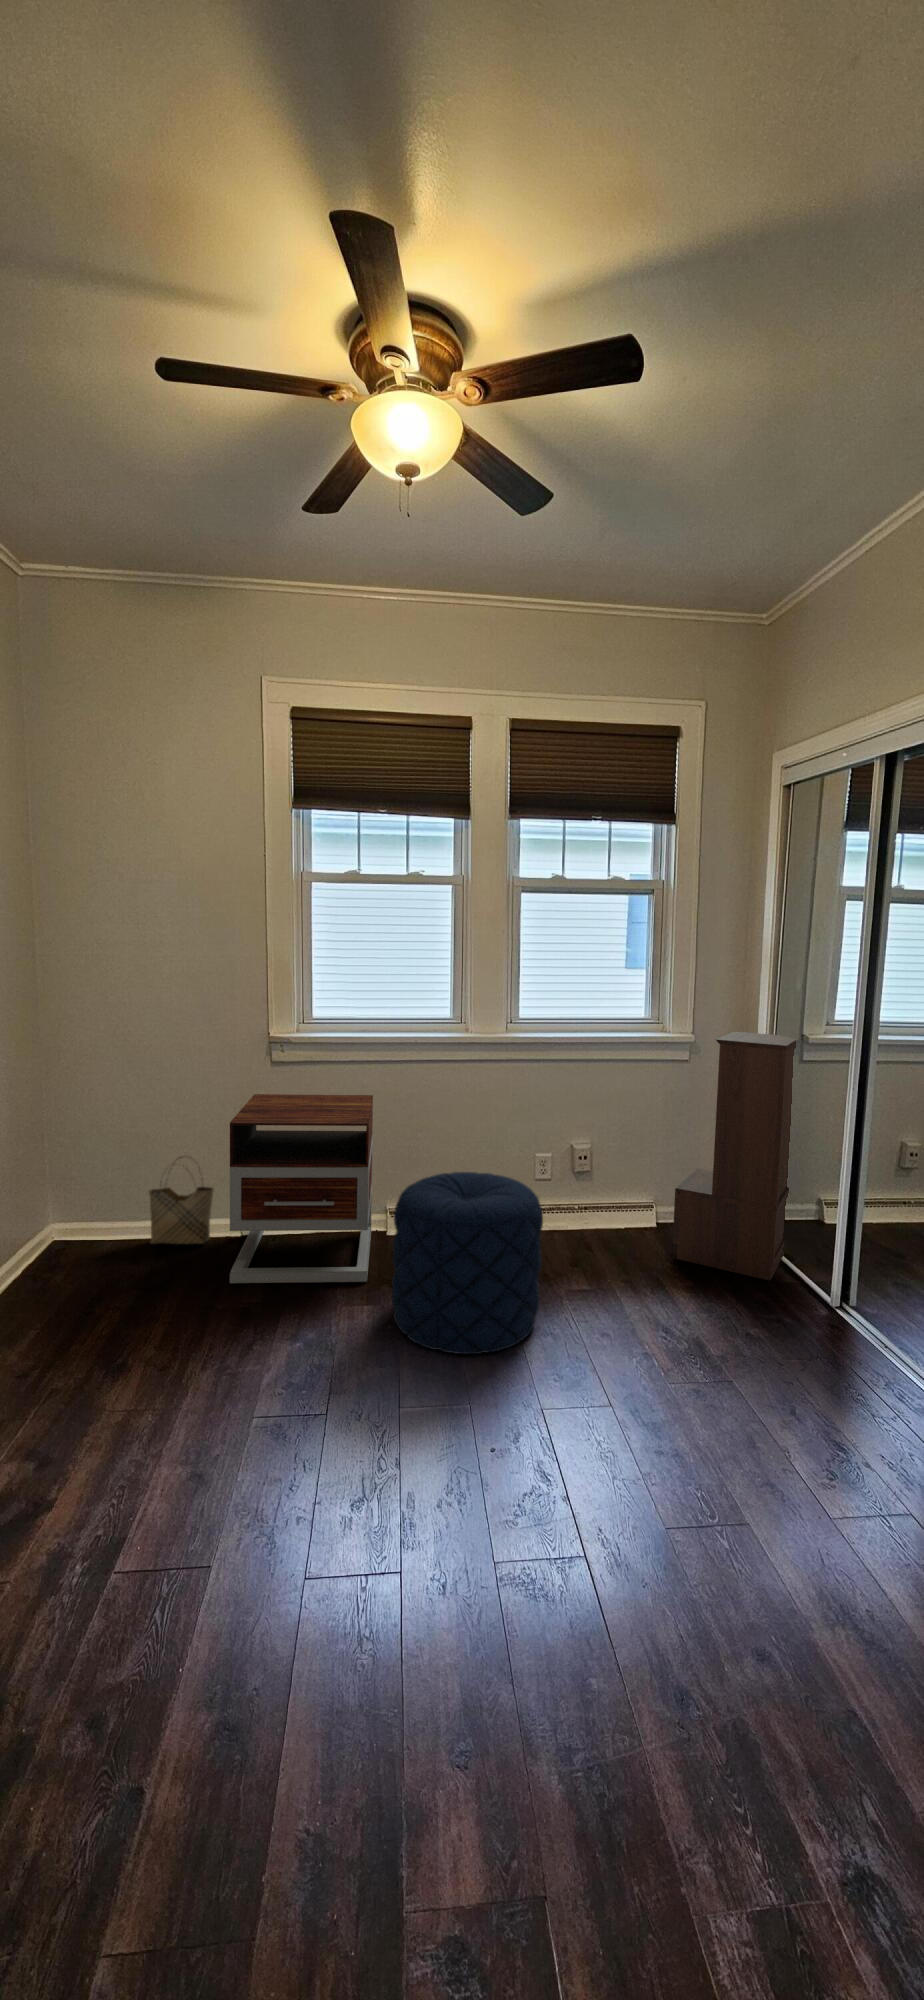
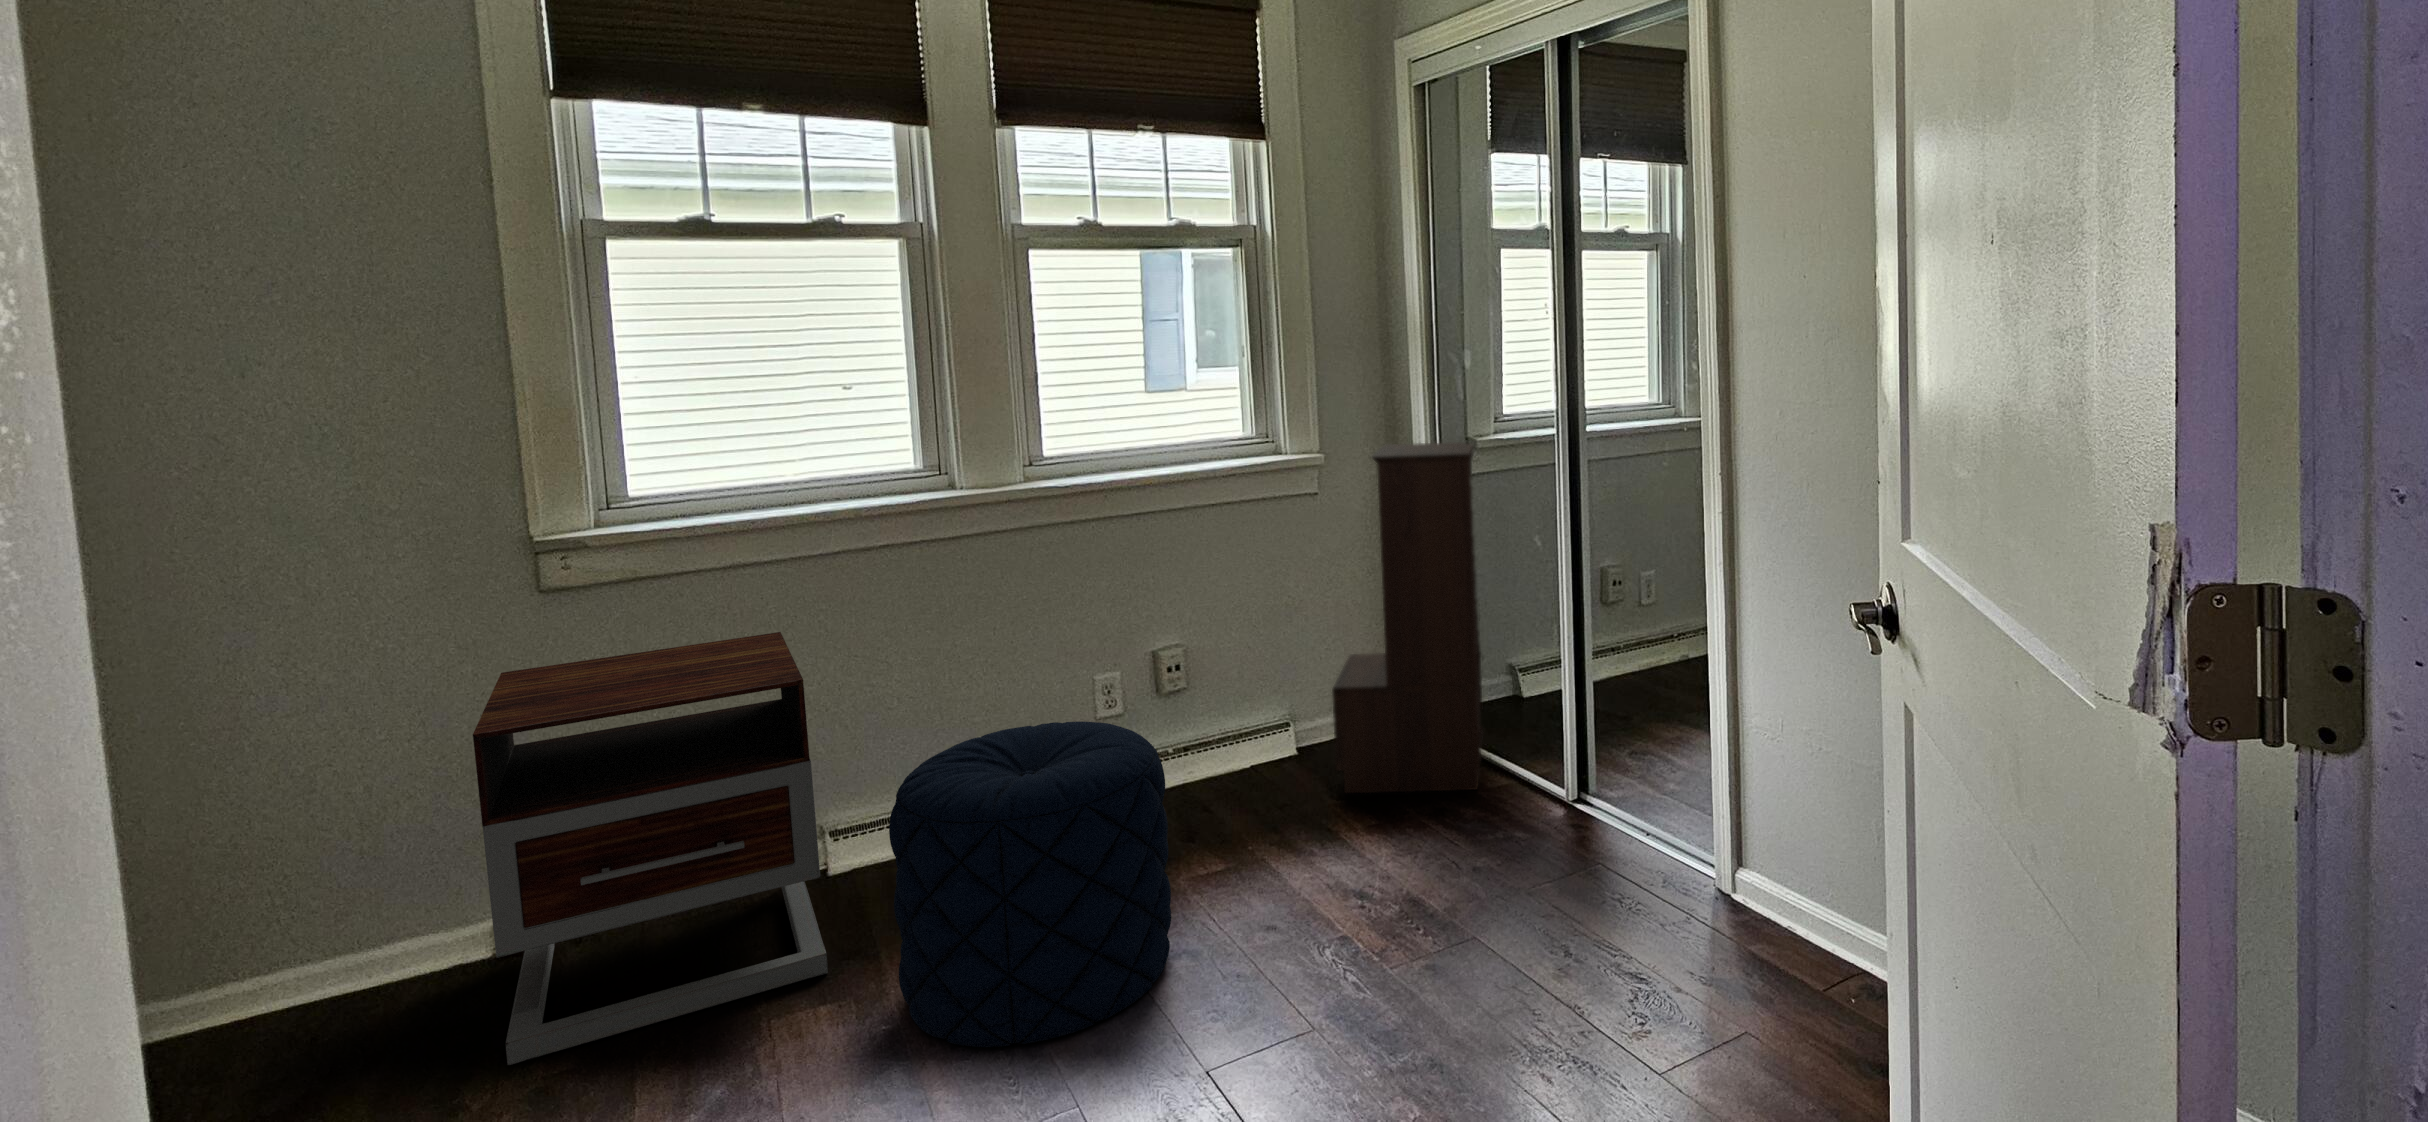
woven basket: present [149,1157,214,1244] -> none [230,833,419,1046]

